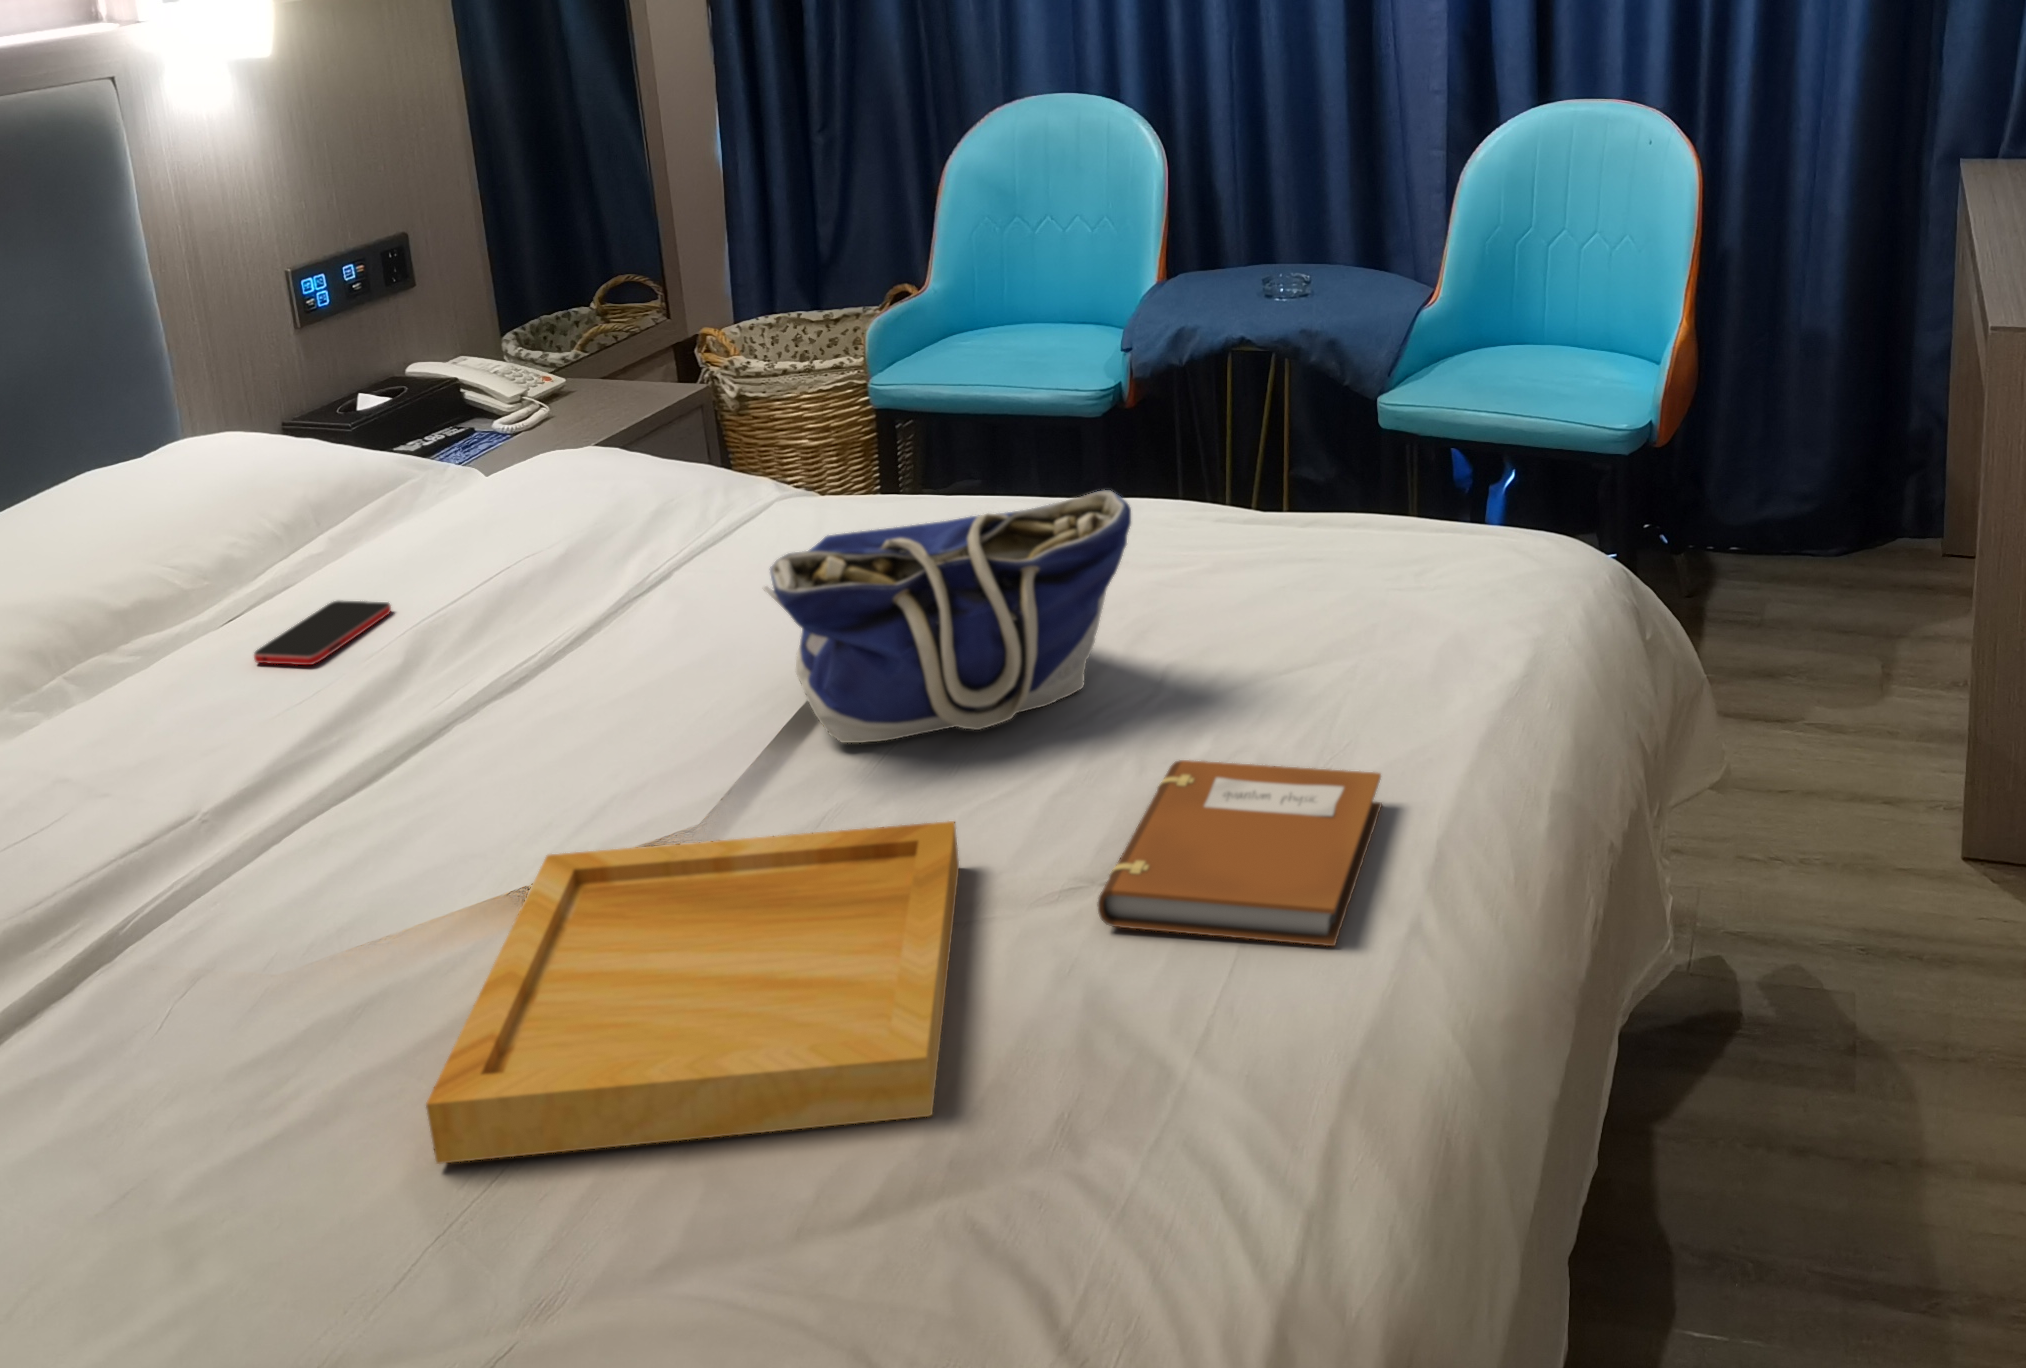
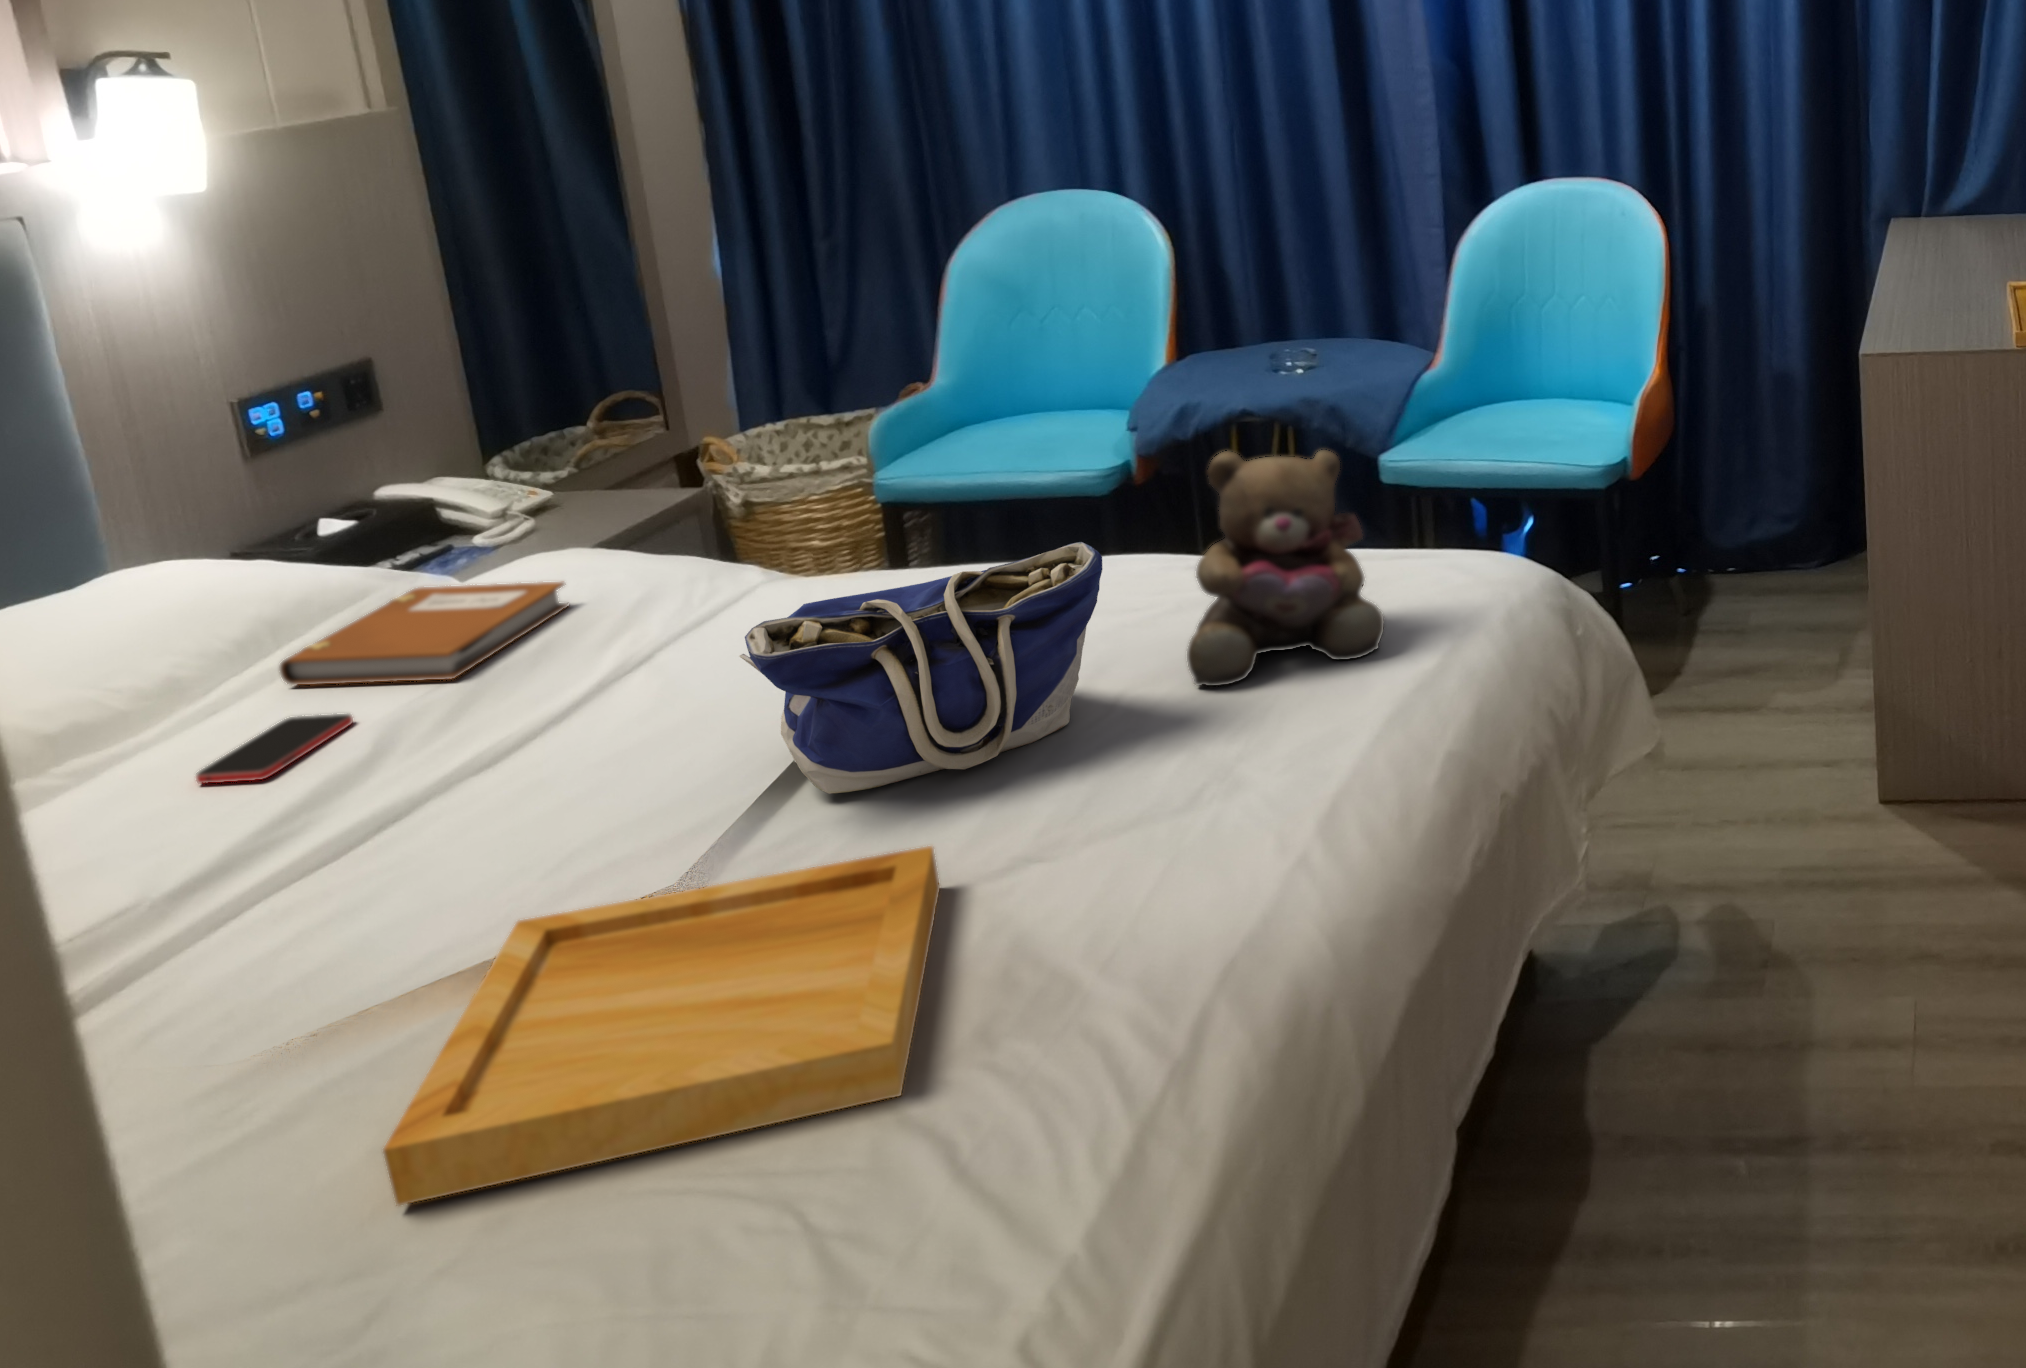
teddy bear: none [1210,397,1424,660] -> present [1187,450,1384,686]
notebook: present [1098,760,1382,946] -> present [280,582,569,685]

